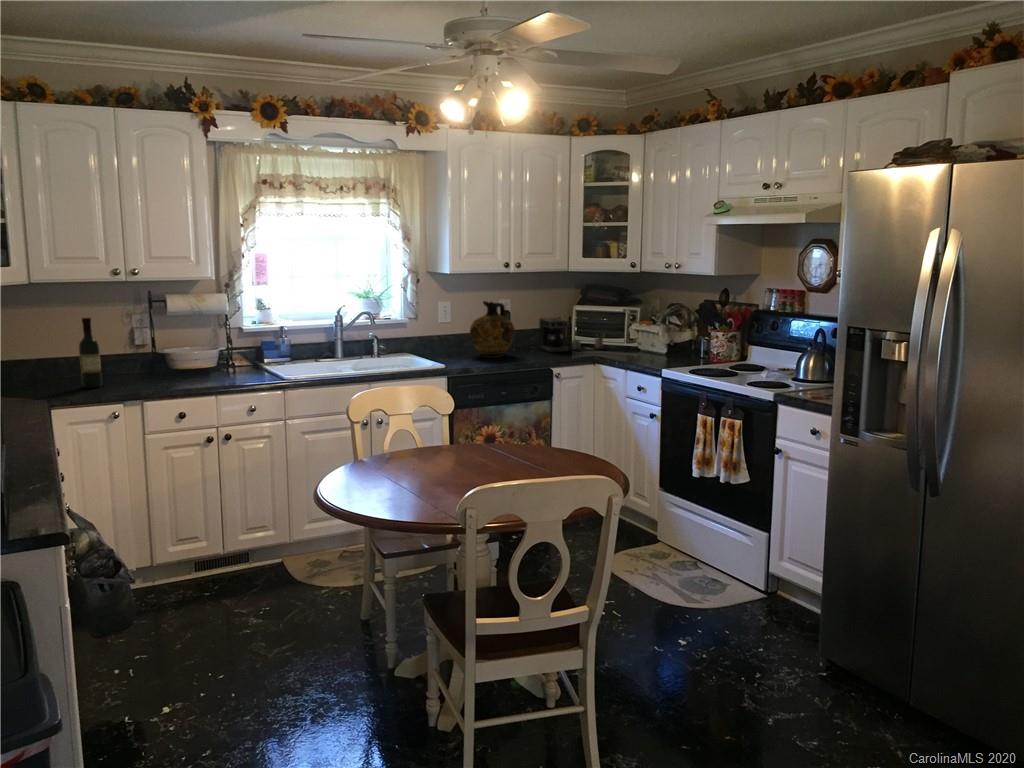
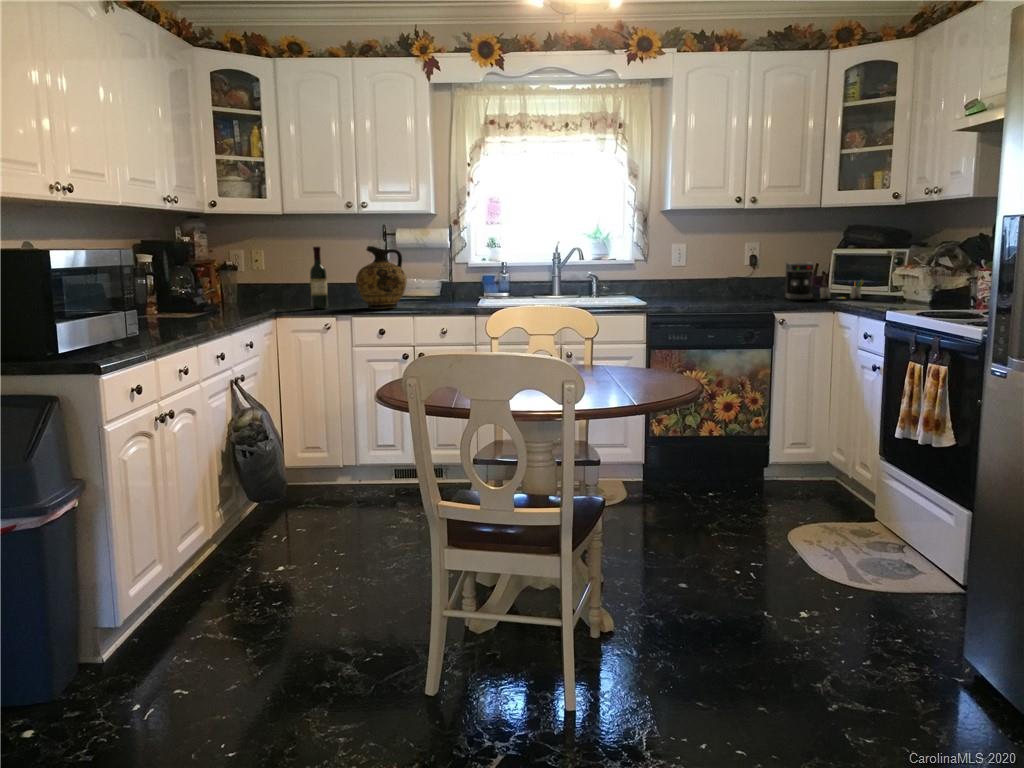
ceramic jug: present [470,301,515,357] -> present [356,246,407,309]

